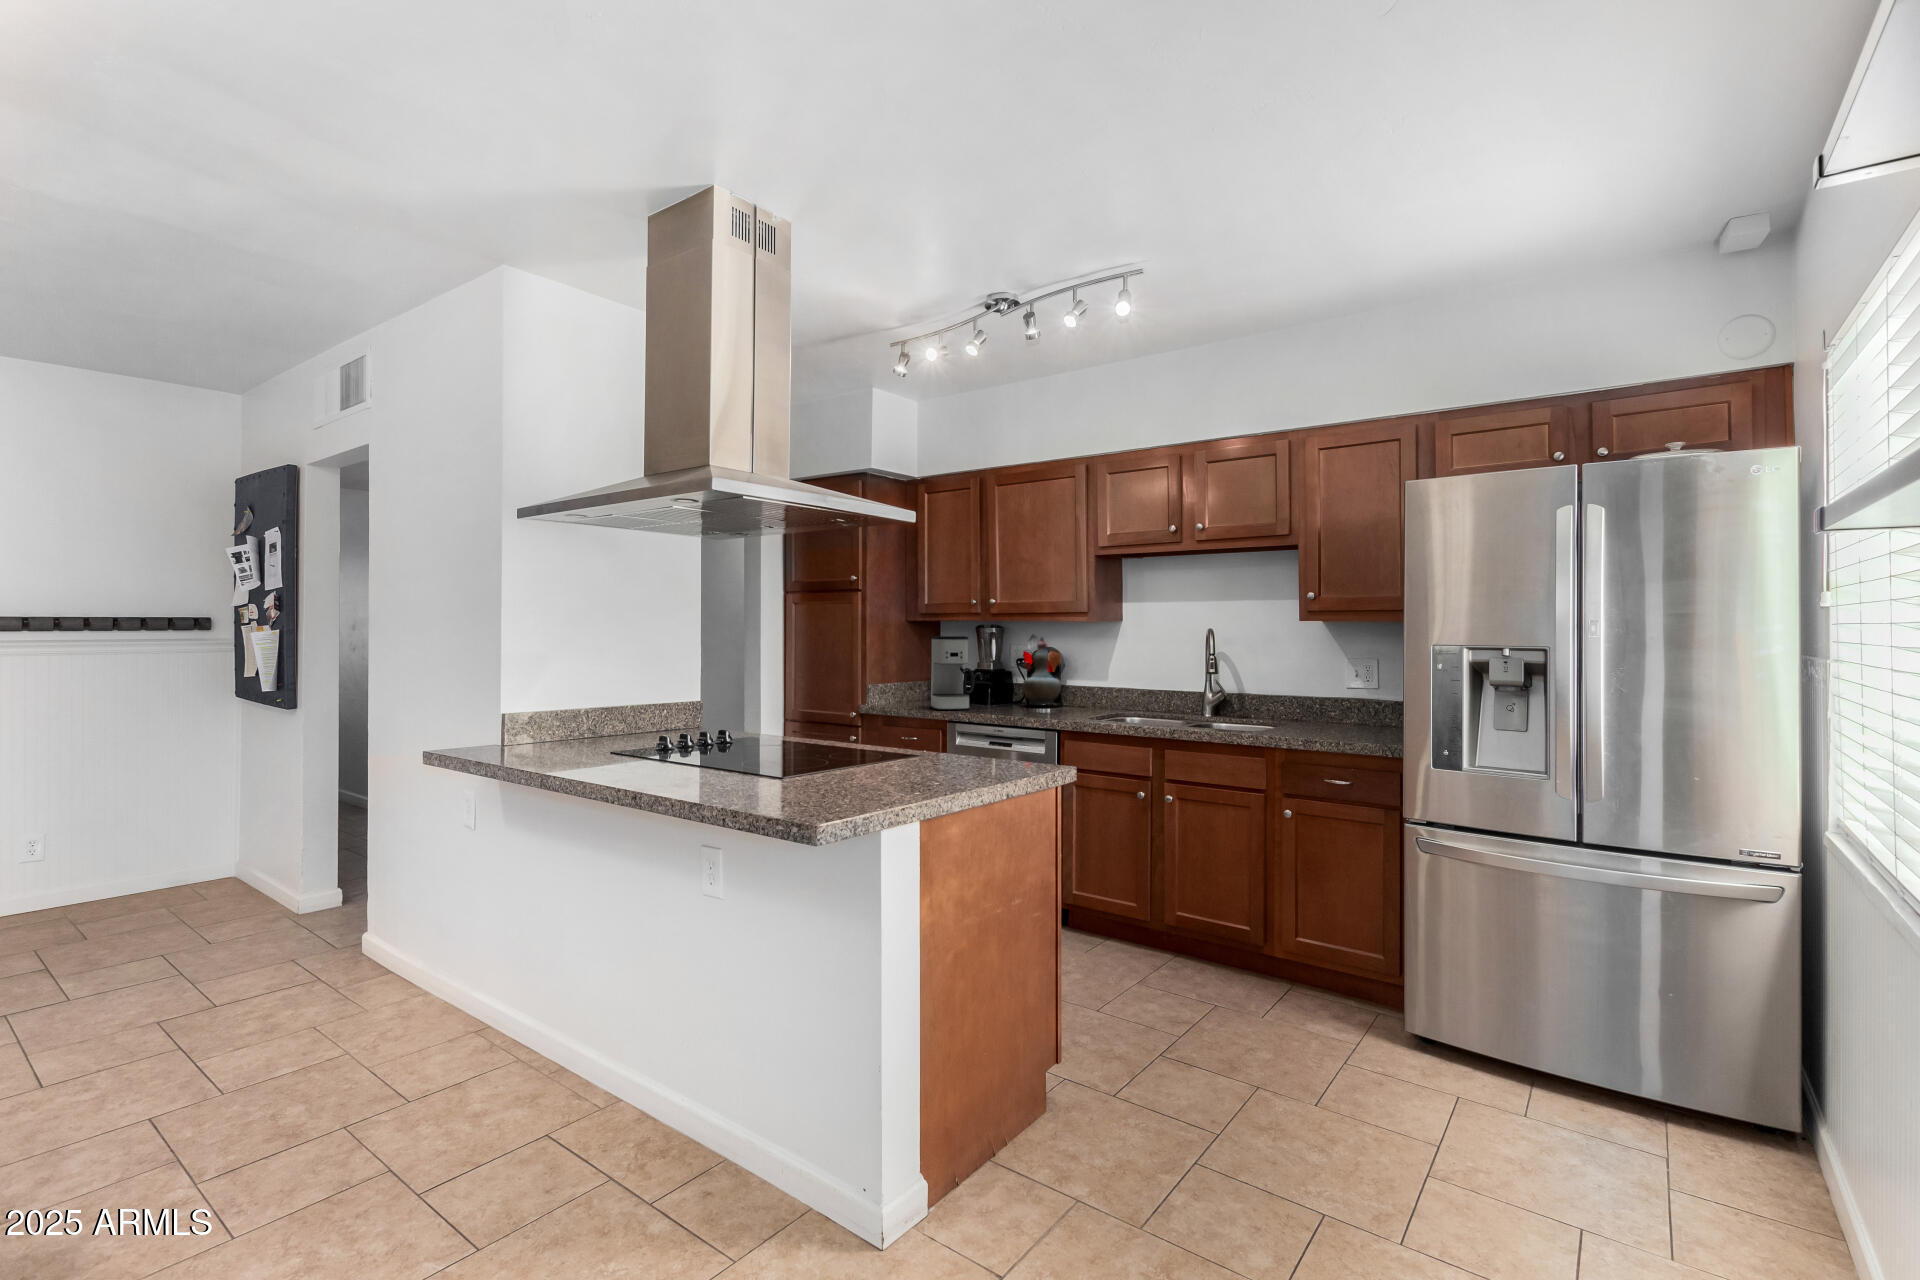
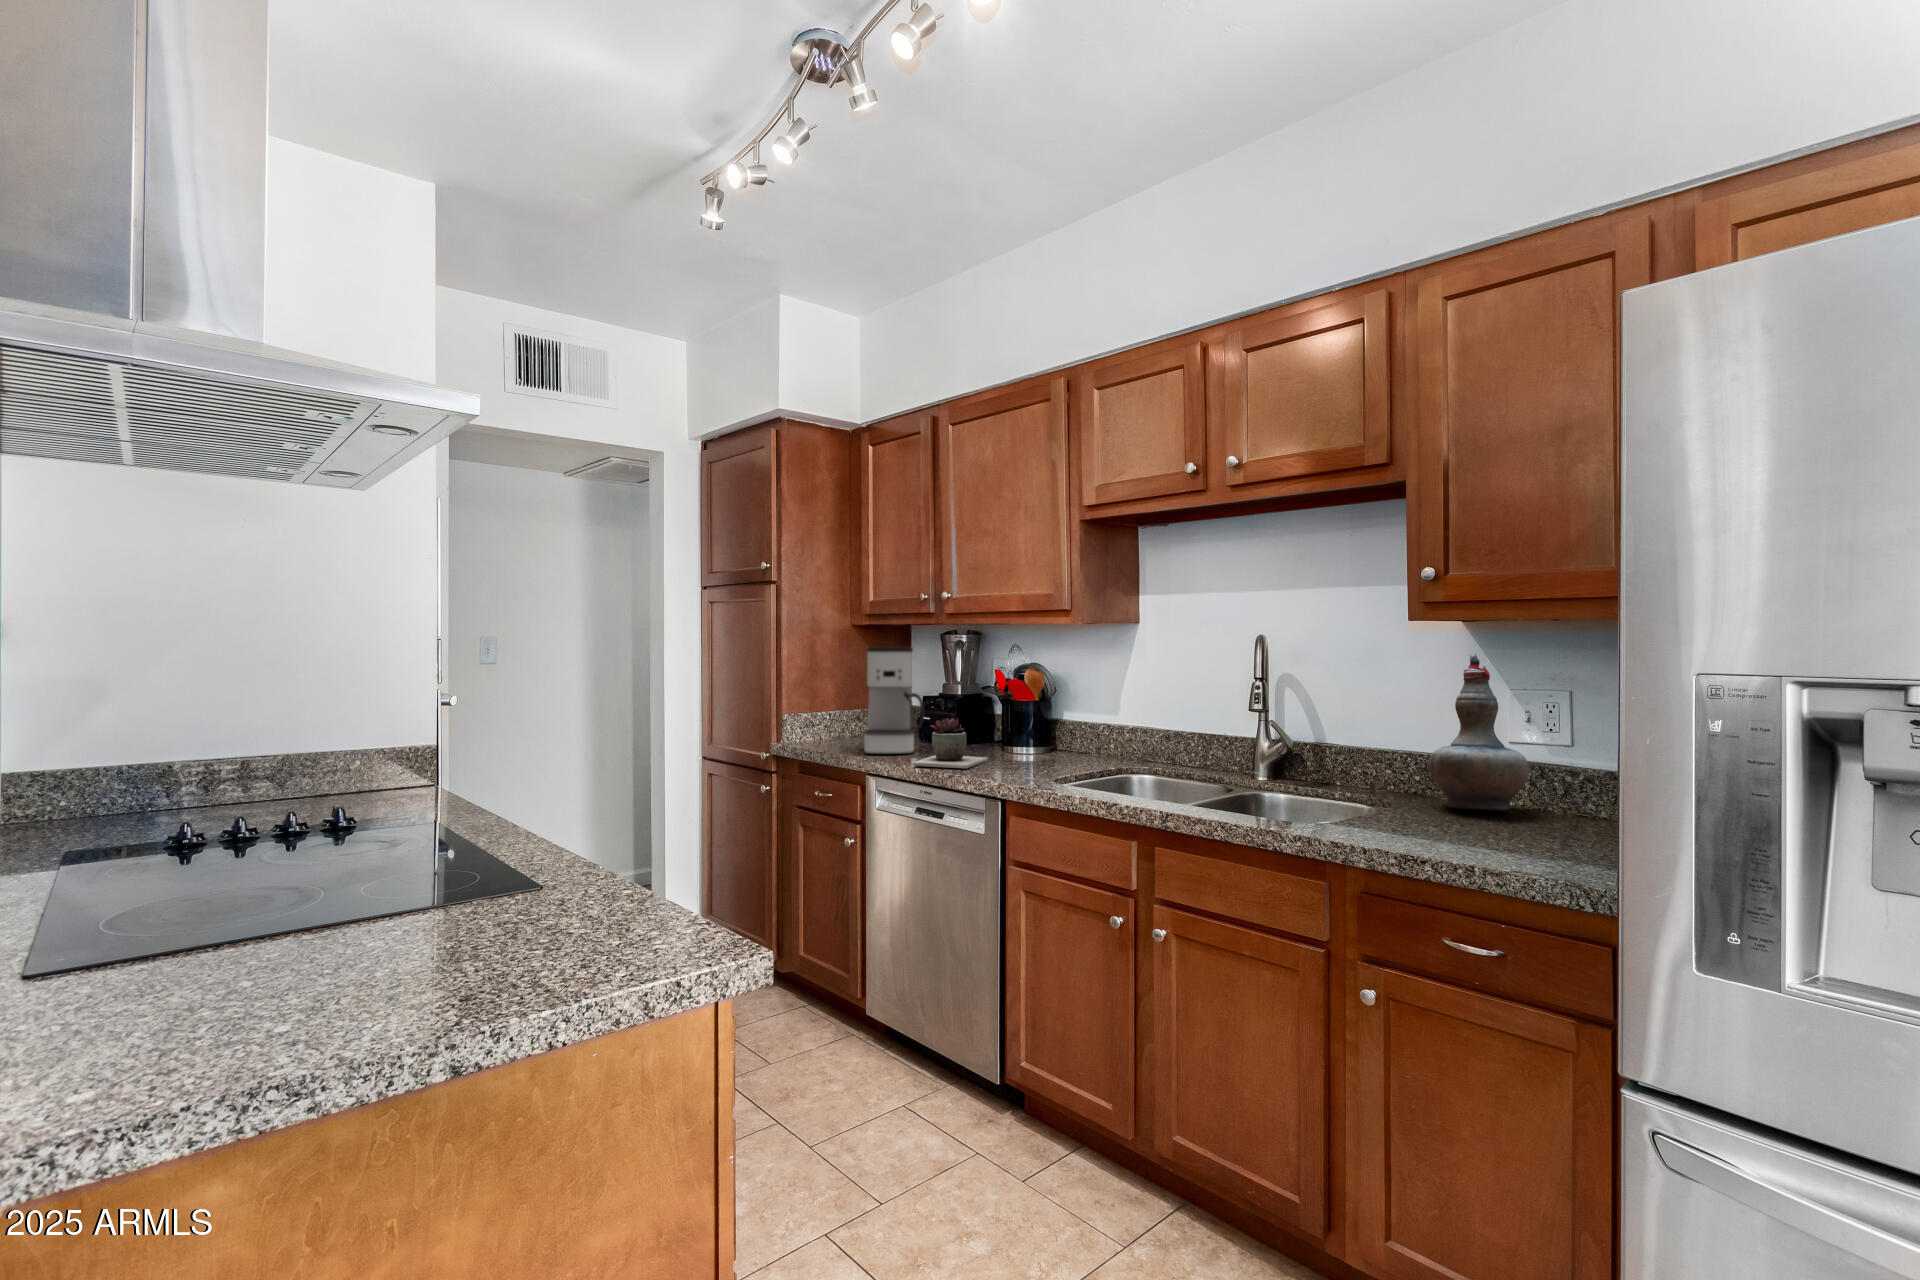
decorative vase: present [1022,637,1061,705] -> present [1429,654,1528,811]
succulent plant: none [985,683,1027,715] -> present [913,718,988,768]

